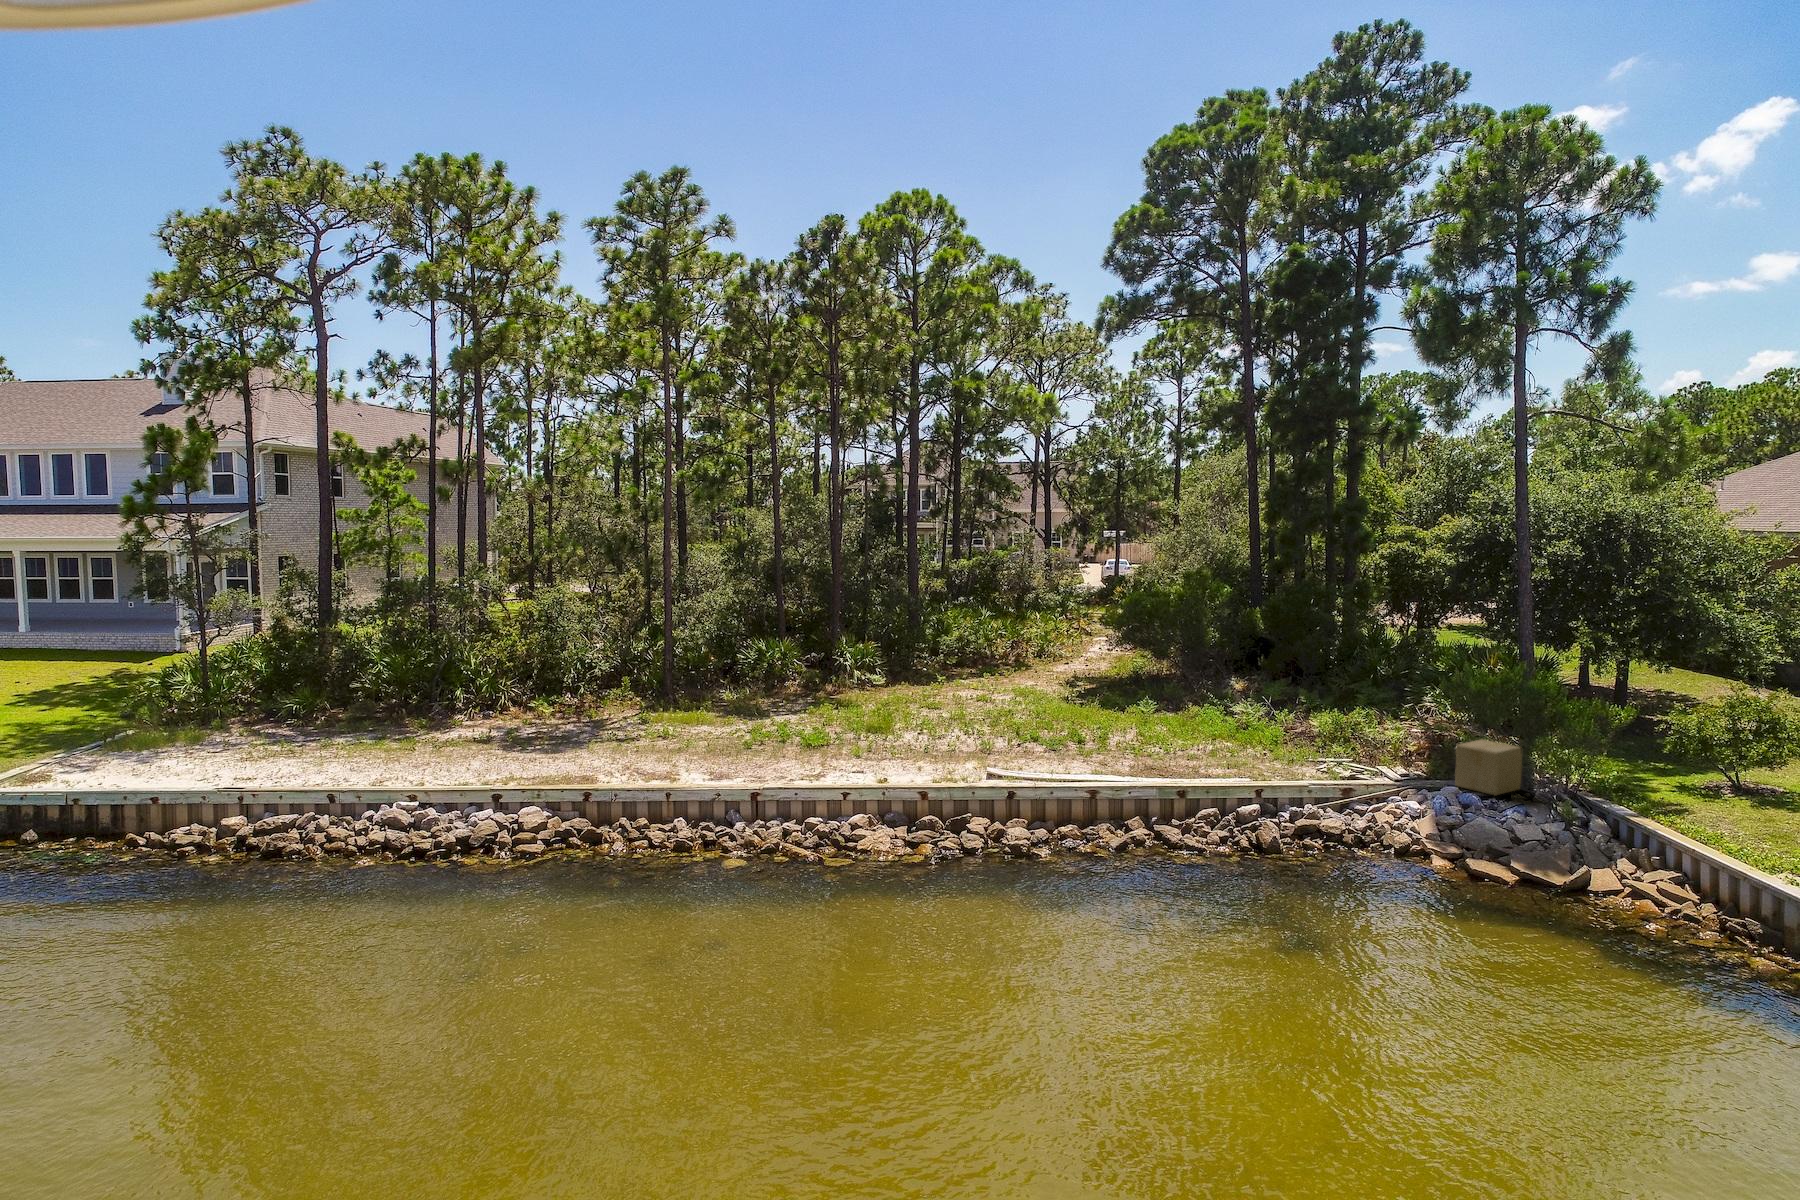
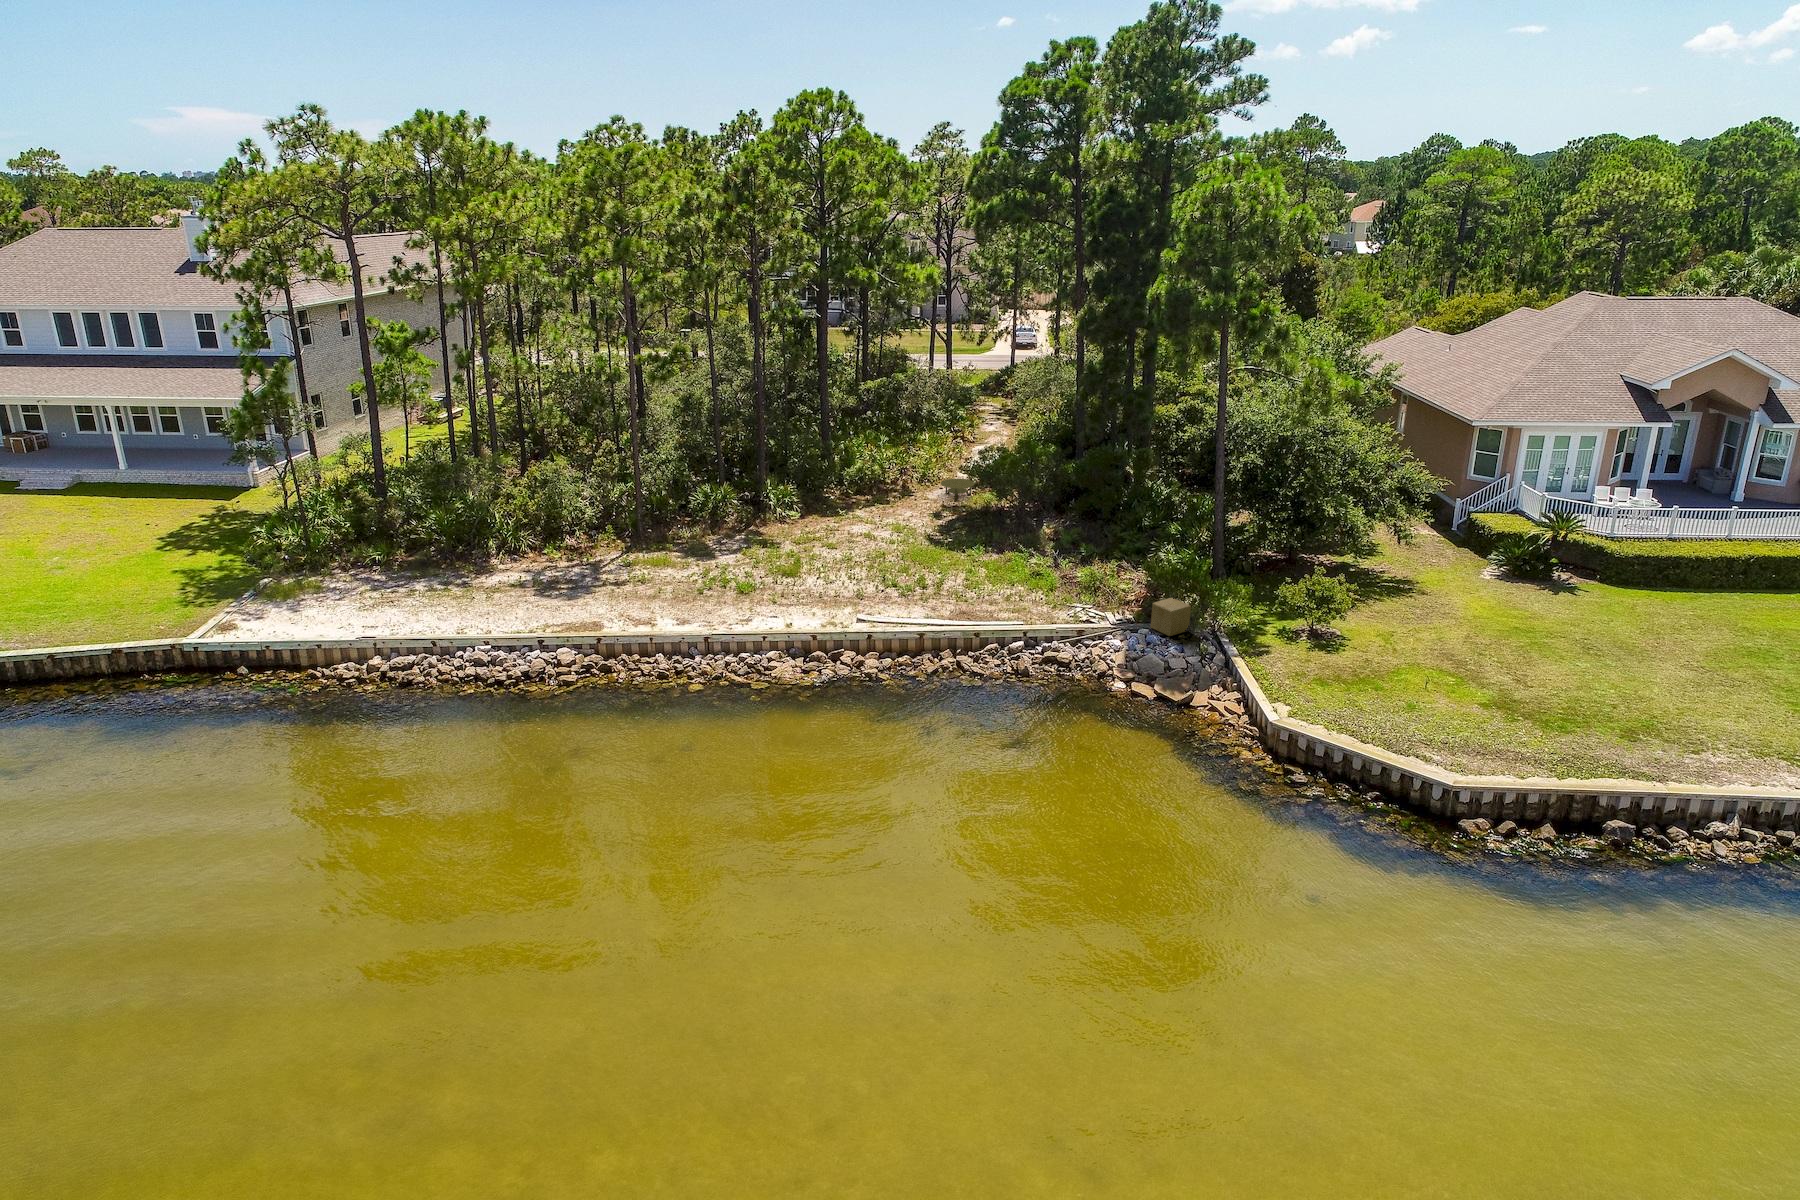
round table: none [1067,642,1113,666] -> present [941,479,974,501]

